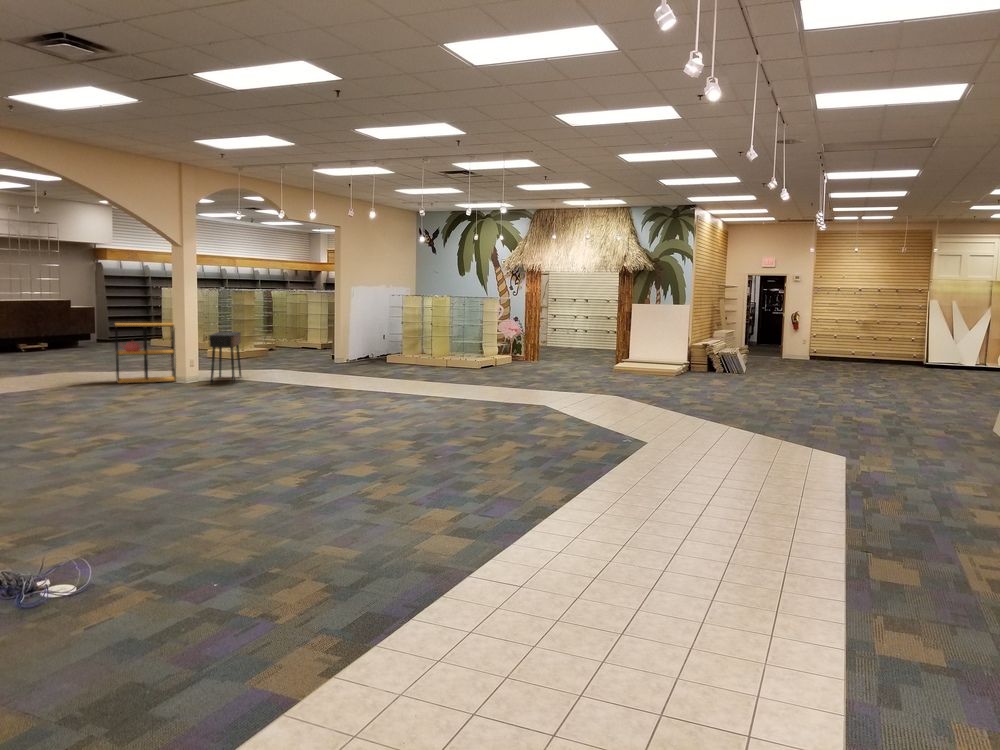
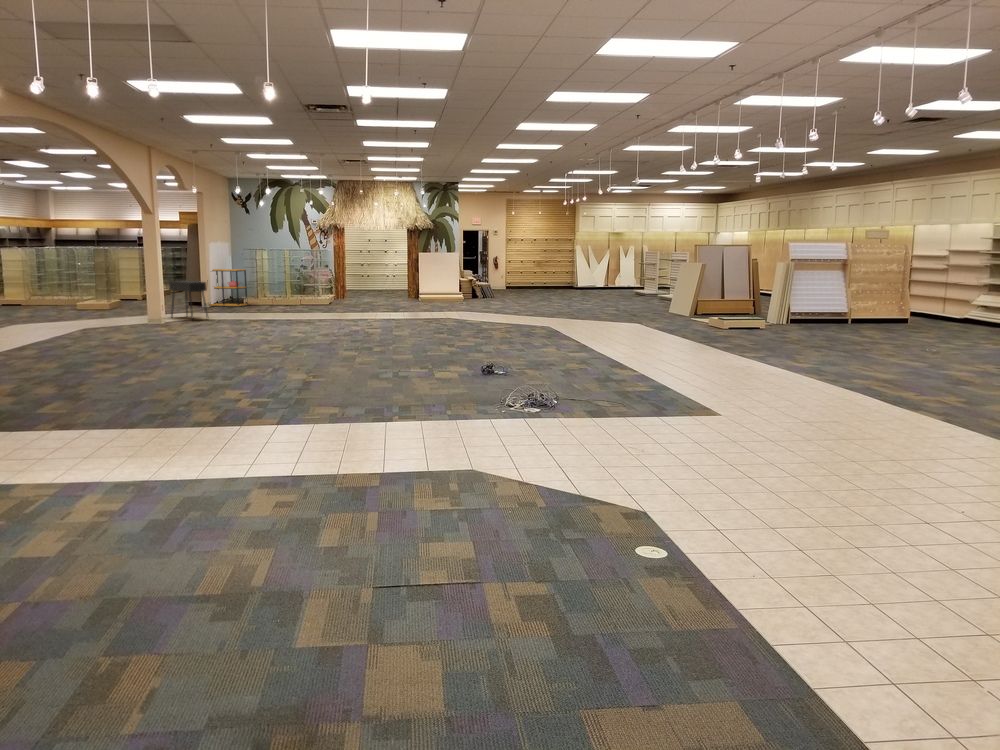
shelving unit: present [115,323,176,384] -> present [209,269,247,307]

